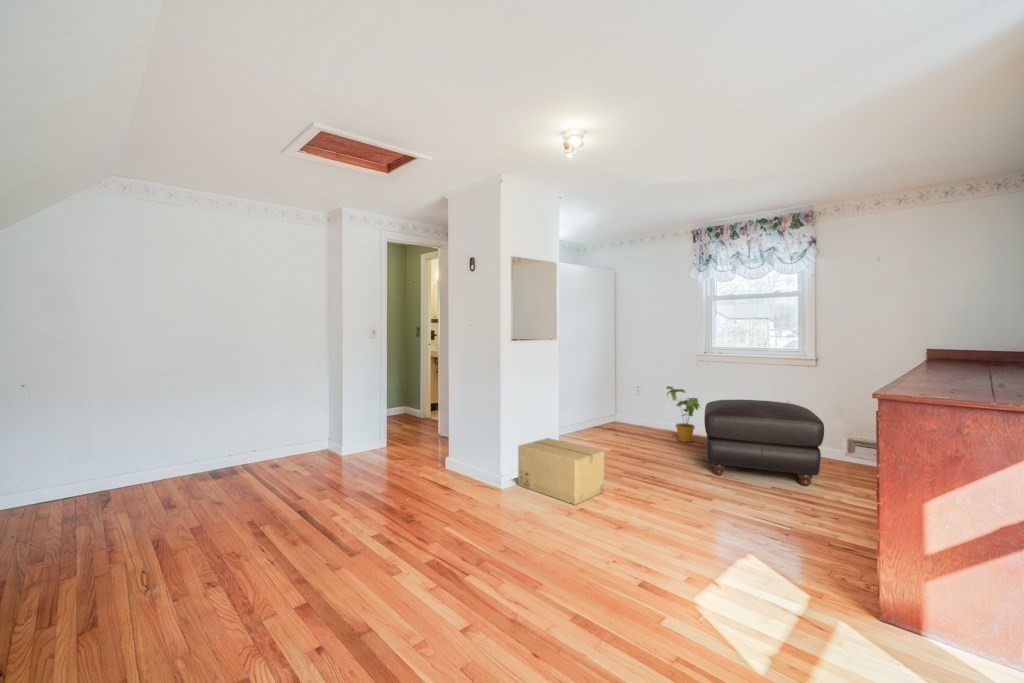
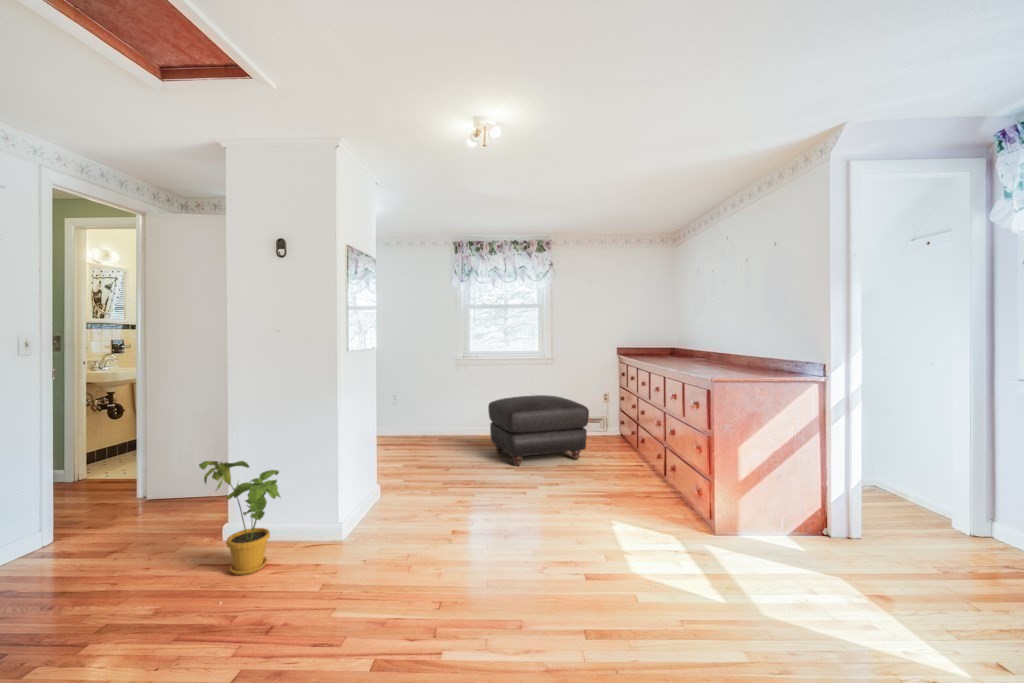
house plant: present [666,386,700,442] -> present [199,461,280,575]
cardboard box: present [518,438,604,505] -> none [357,463,454,529]

